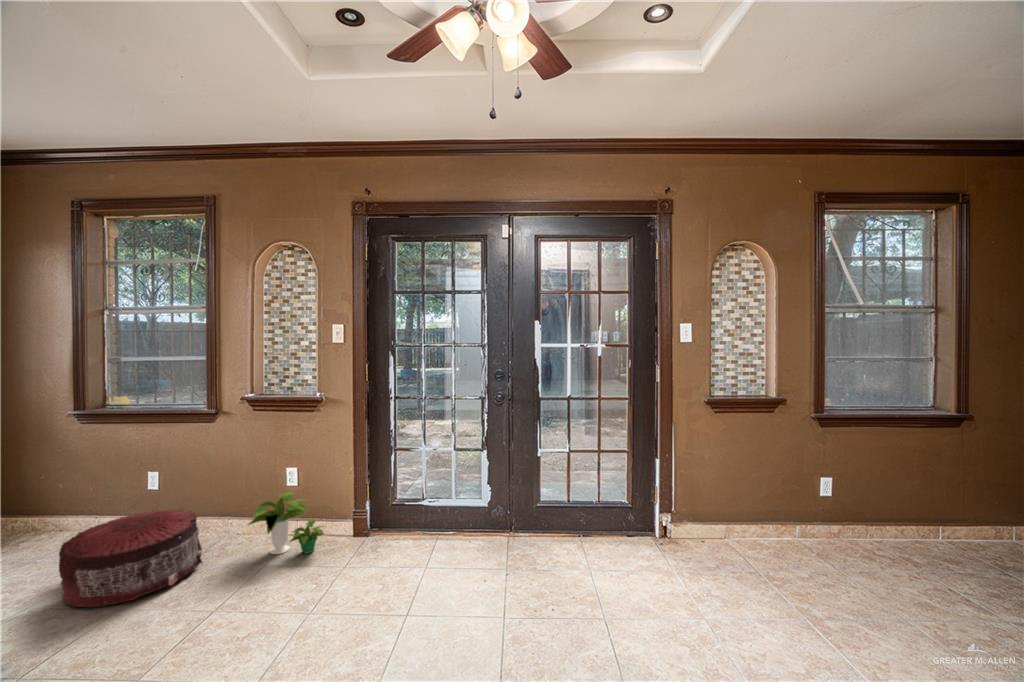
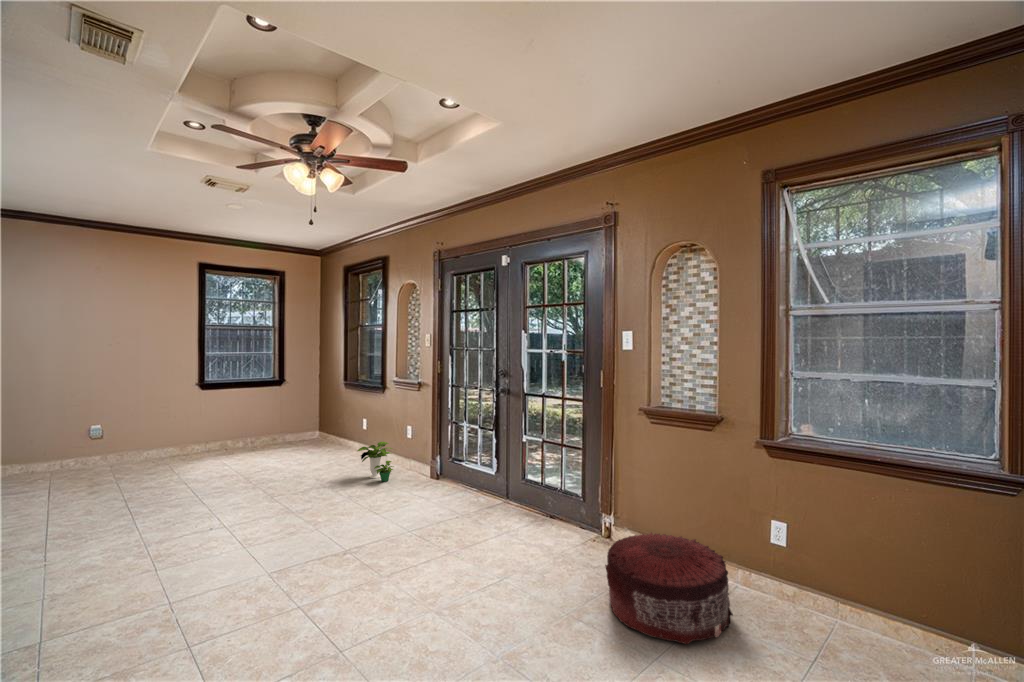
pouf: present [59,508,202,607] -> present [605,532,733,644]

